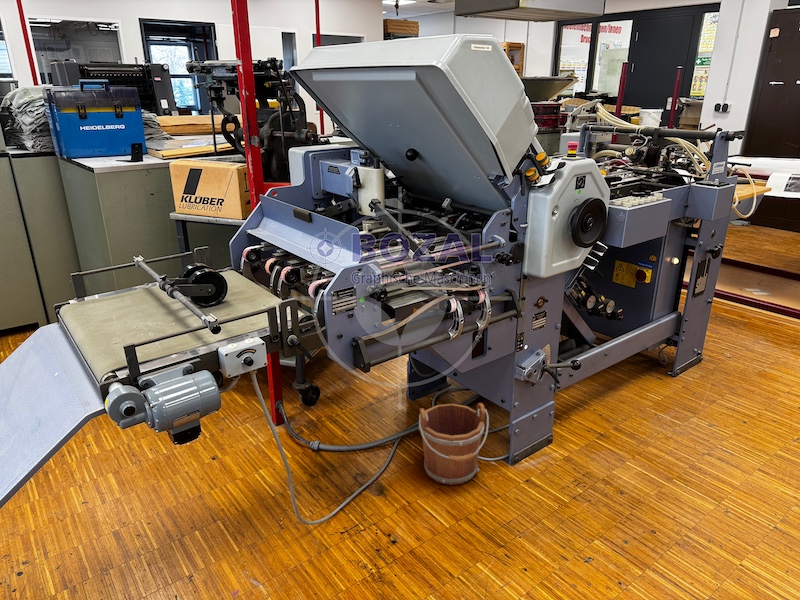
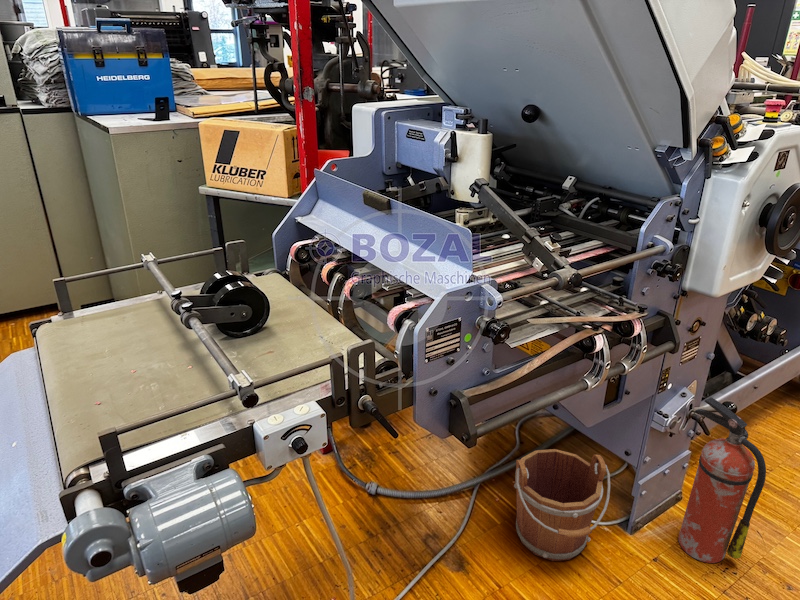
fire extinguisher: none [547,355,593,481] -> present [679,397,766,563]

